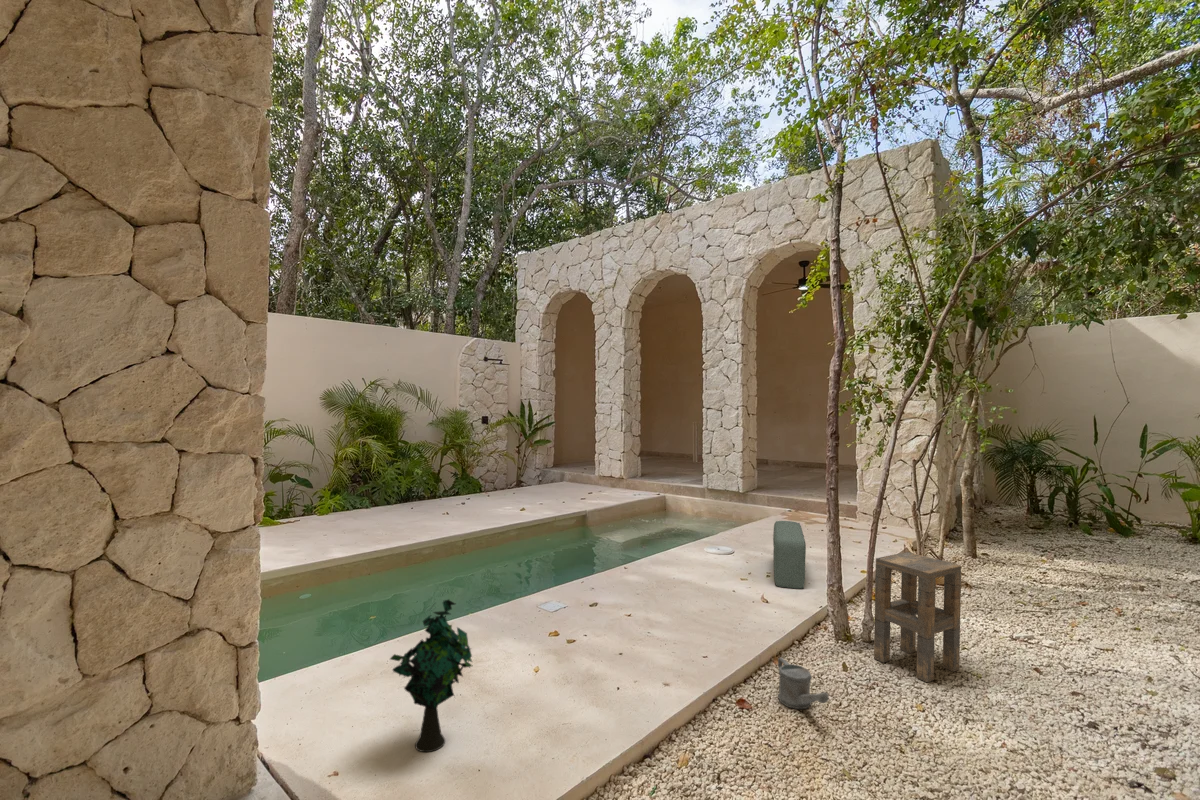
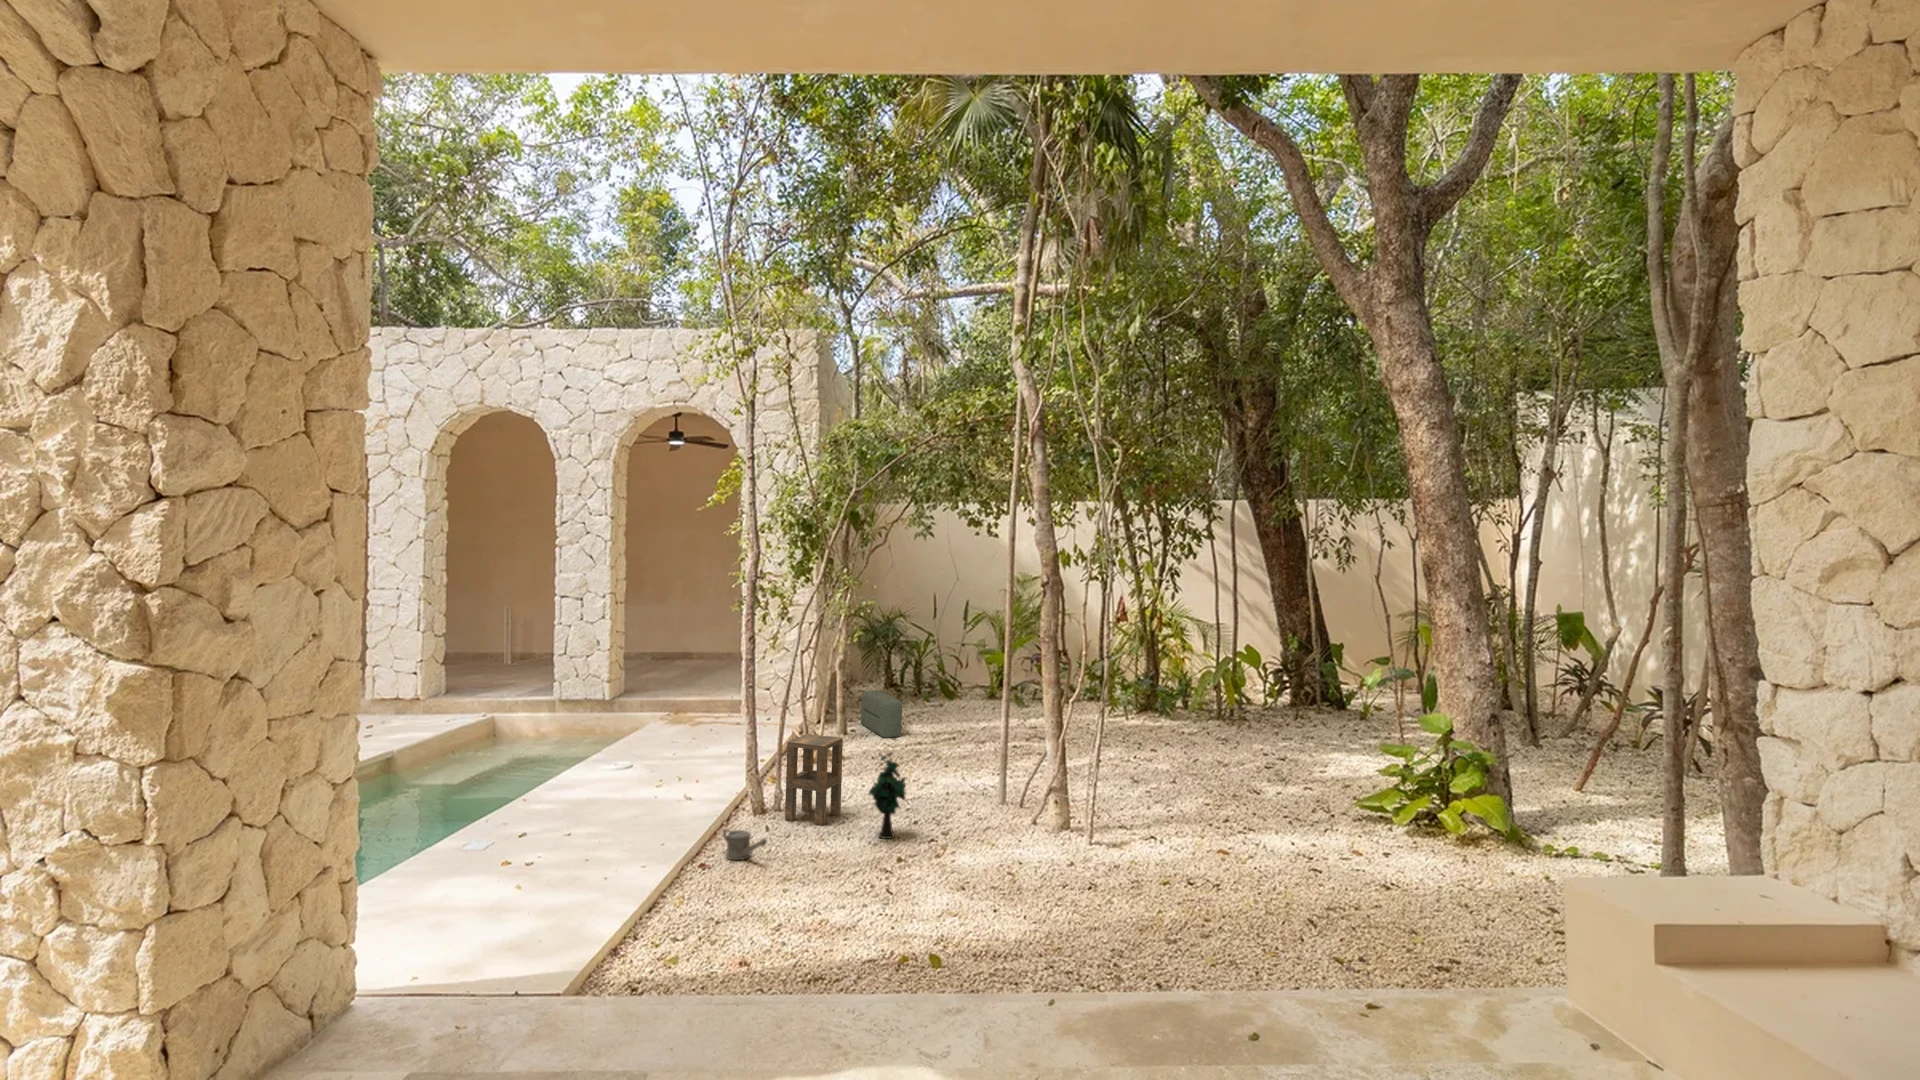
pouf: present [773,521,806,589] -> present [861,691,902,738]
decorative plant: present [390,600,473,752] -> present [868,753,906,839]

